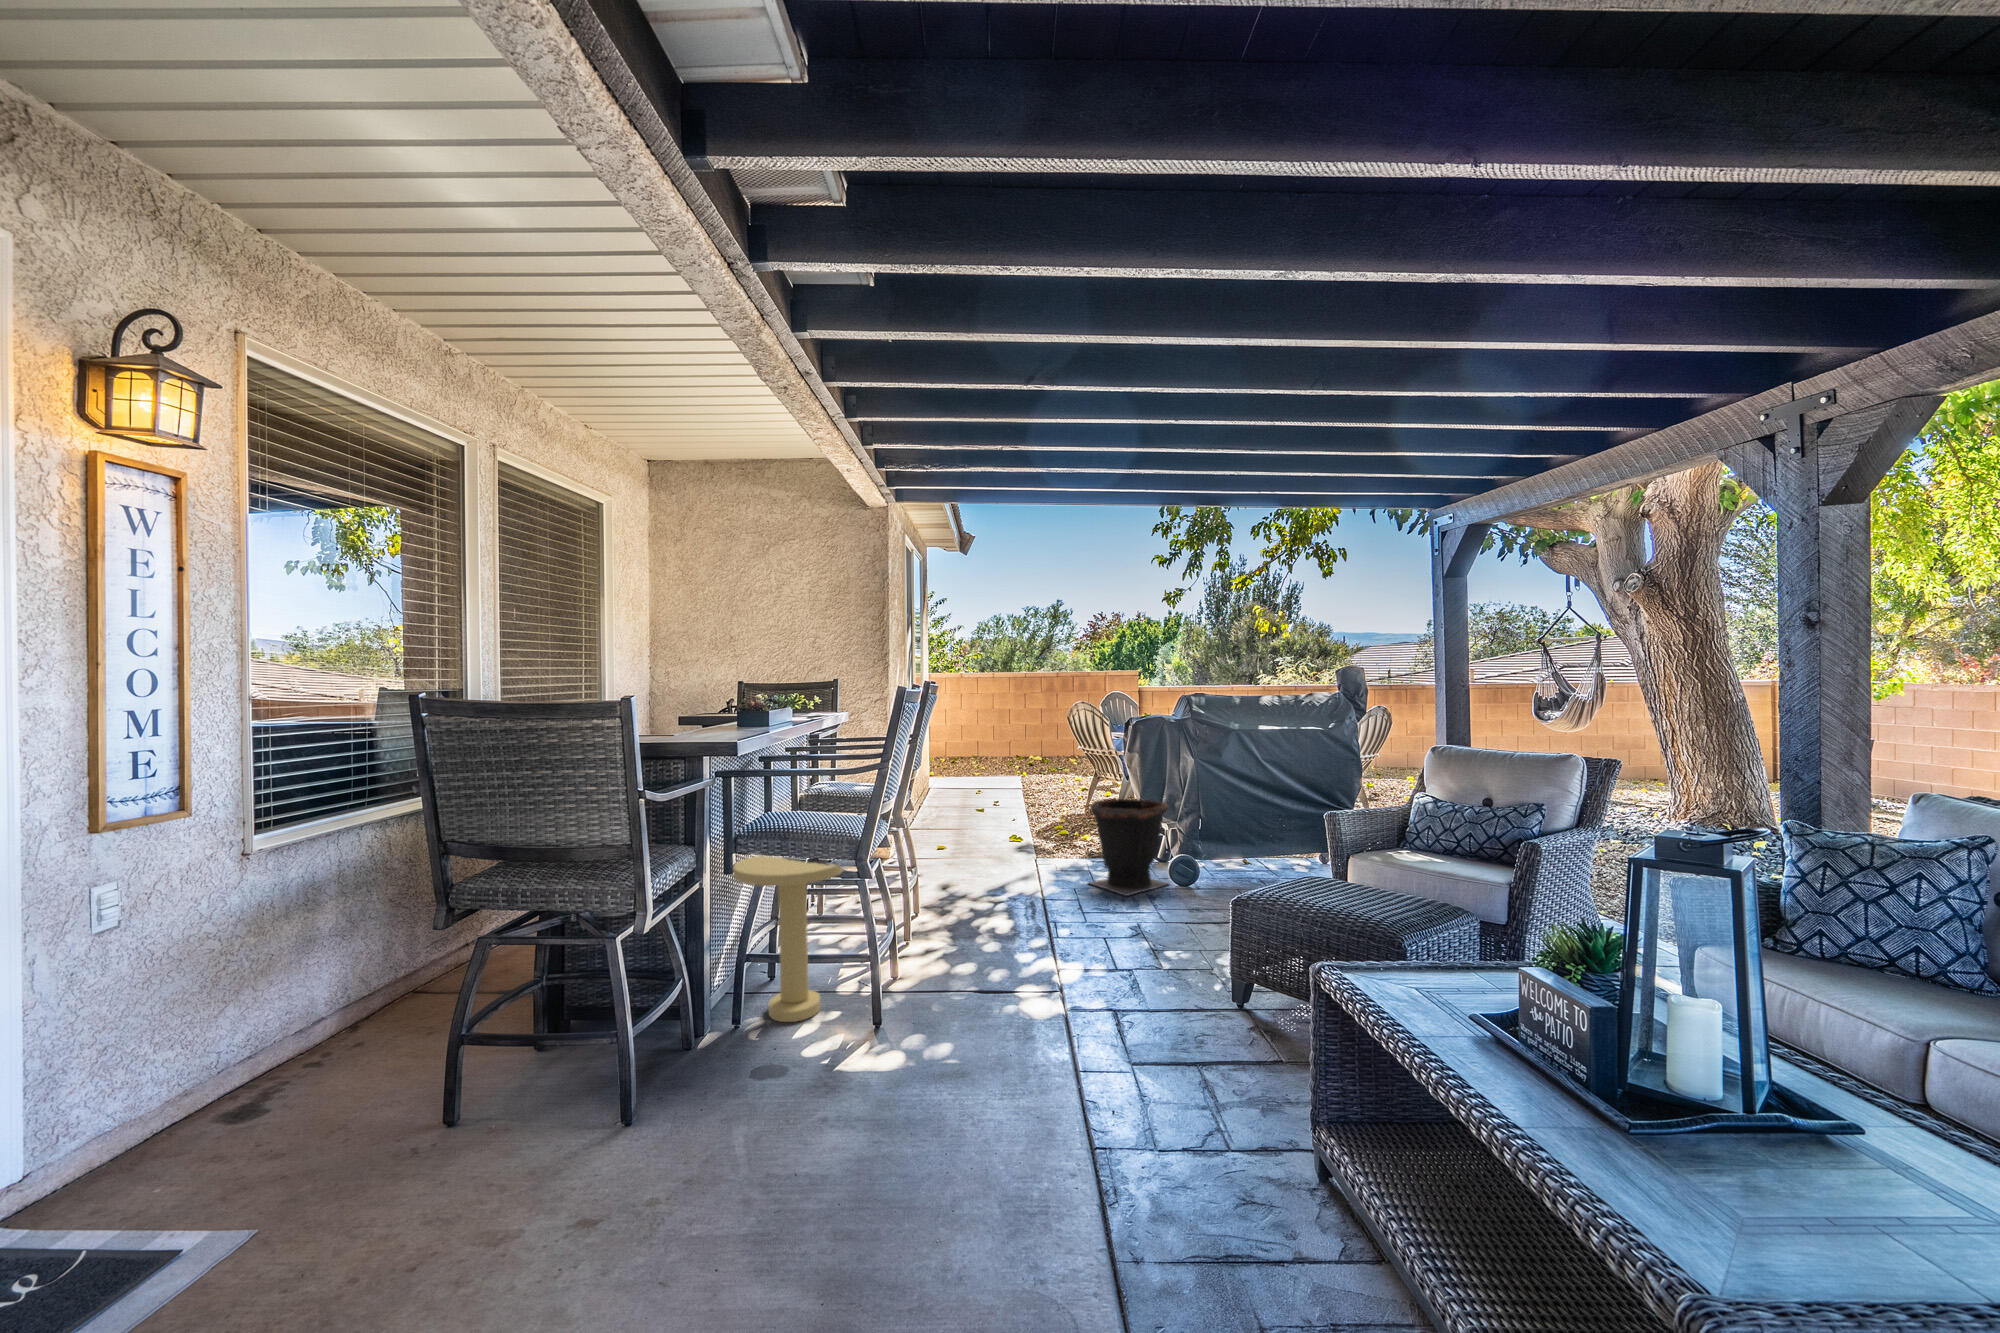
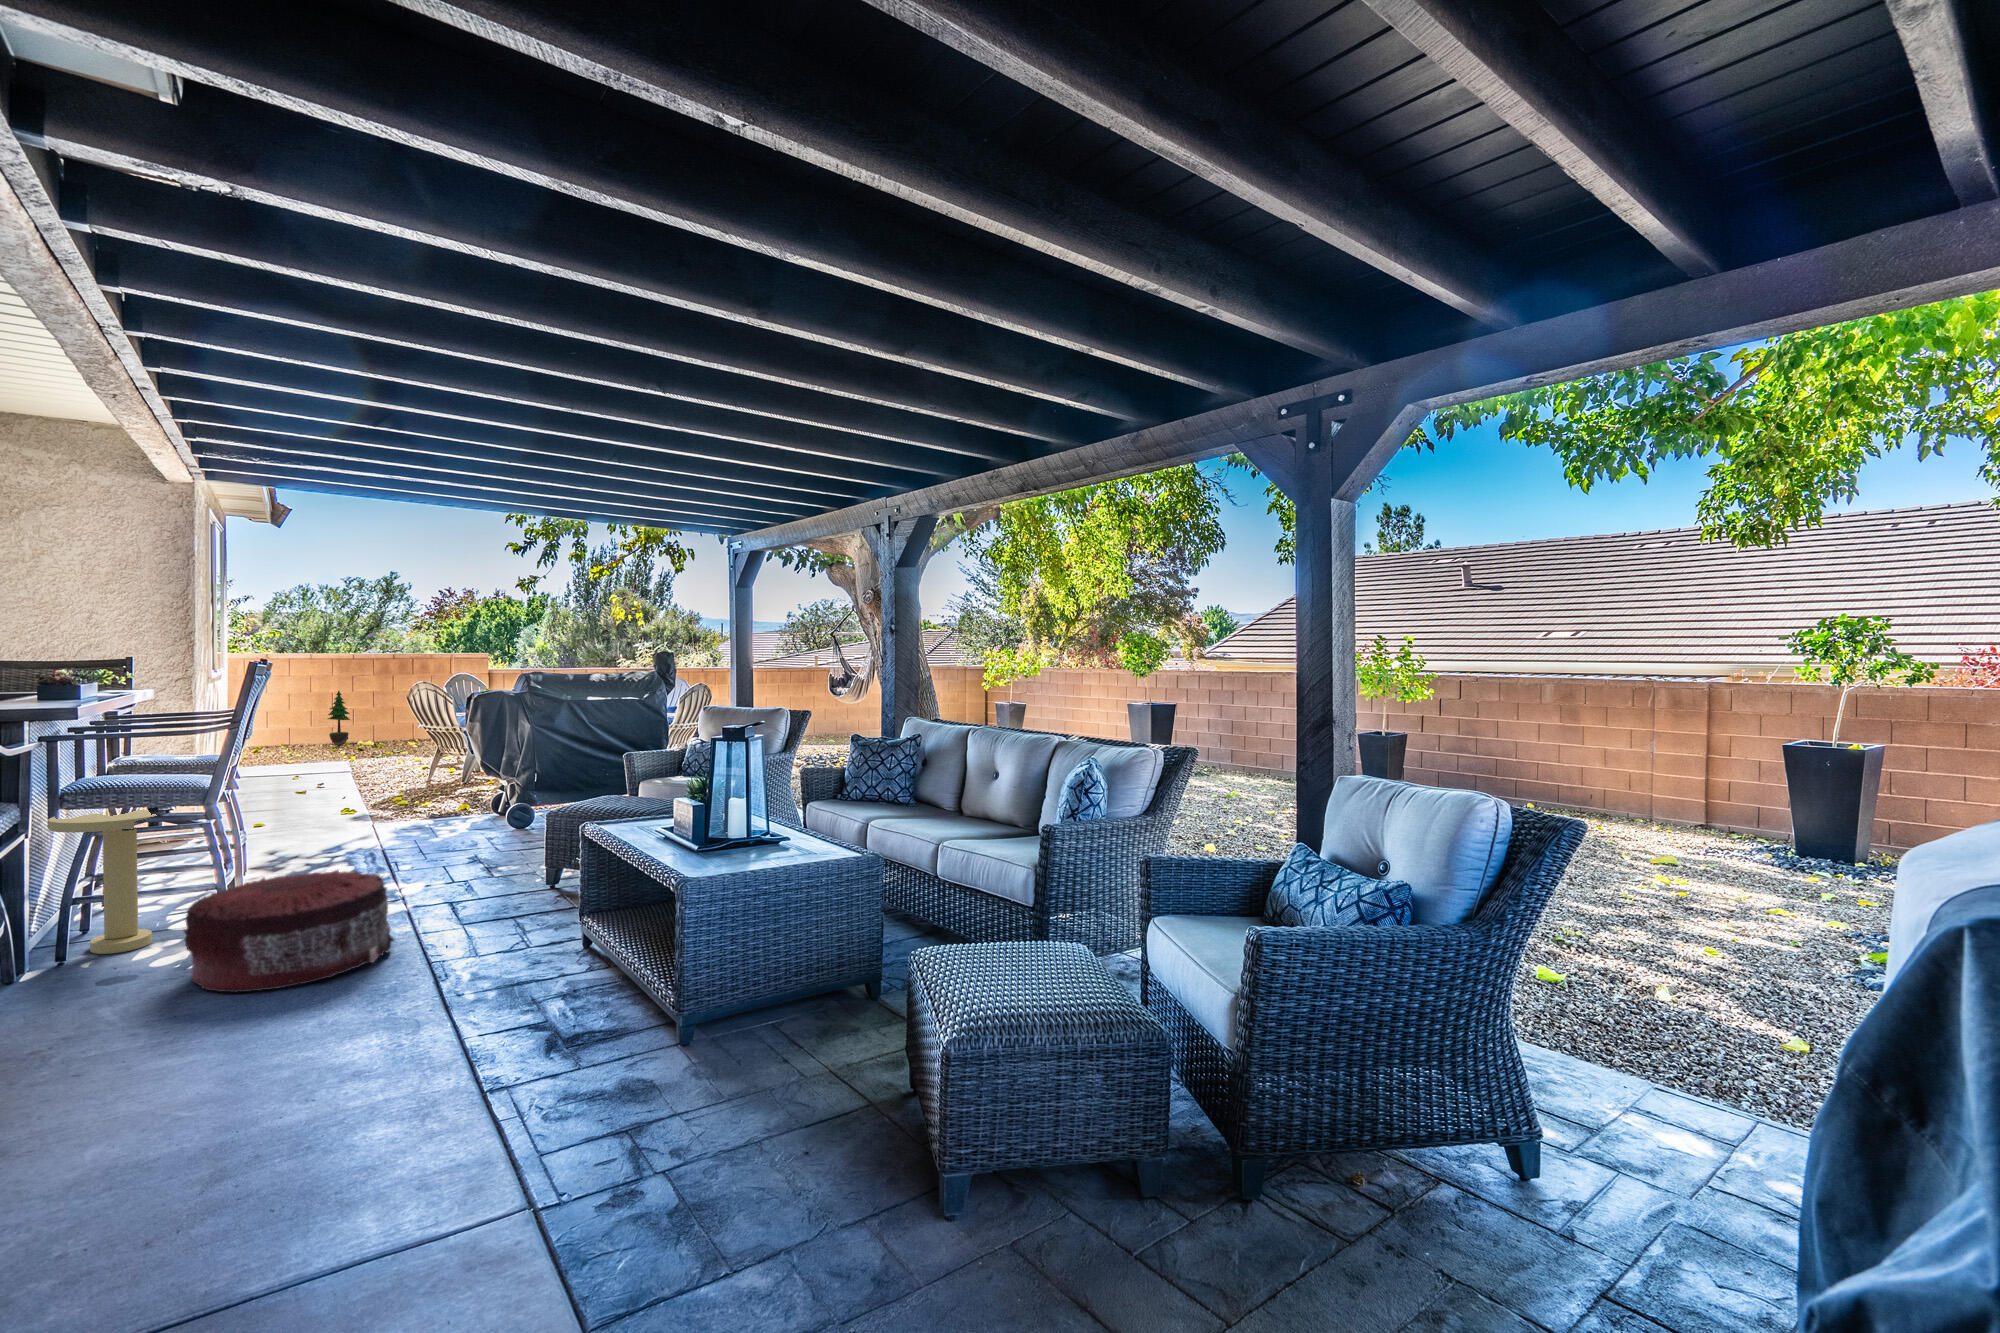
potted tree: none [1006,707,1025,758] -> present [328,691,350,747]
bucket: present [1090,796,1168,896] -> none [427,759,510,842]
pouf: none [821,964,1051,1153] -> present [184,870,394,992]

